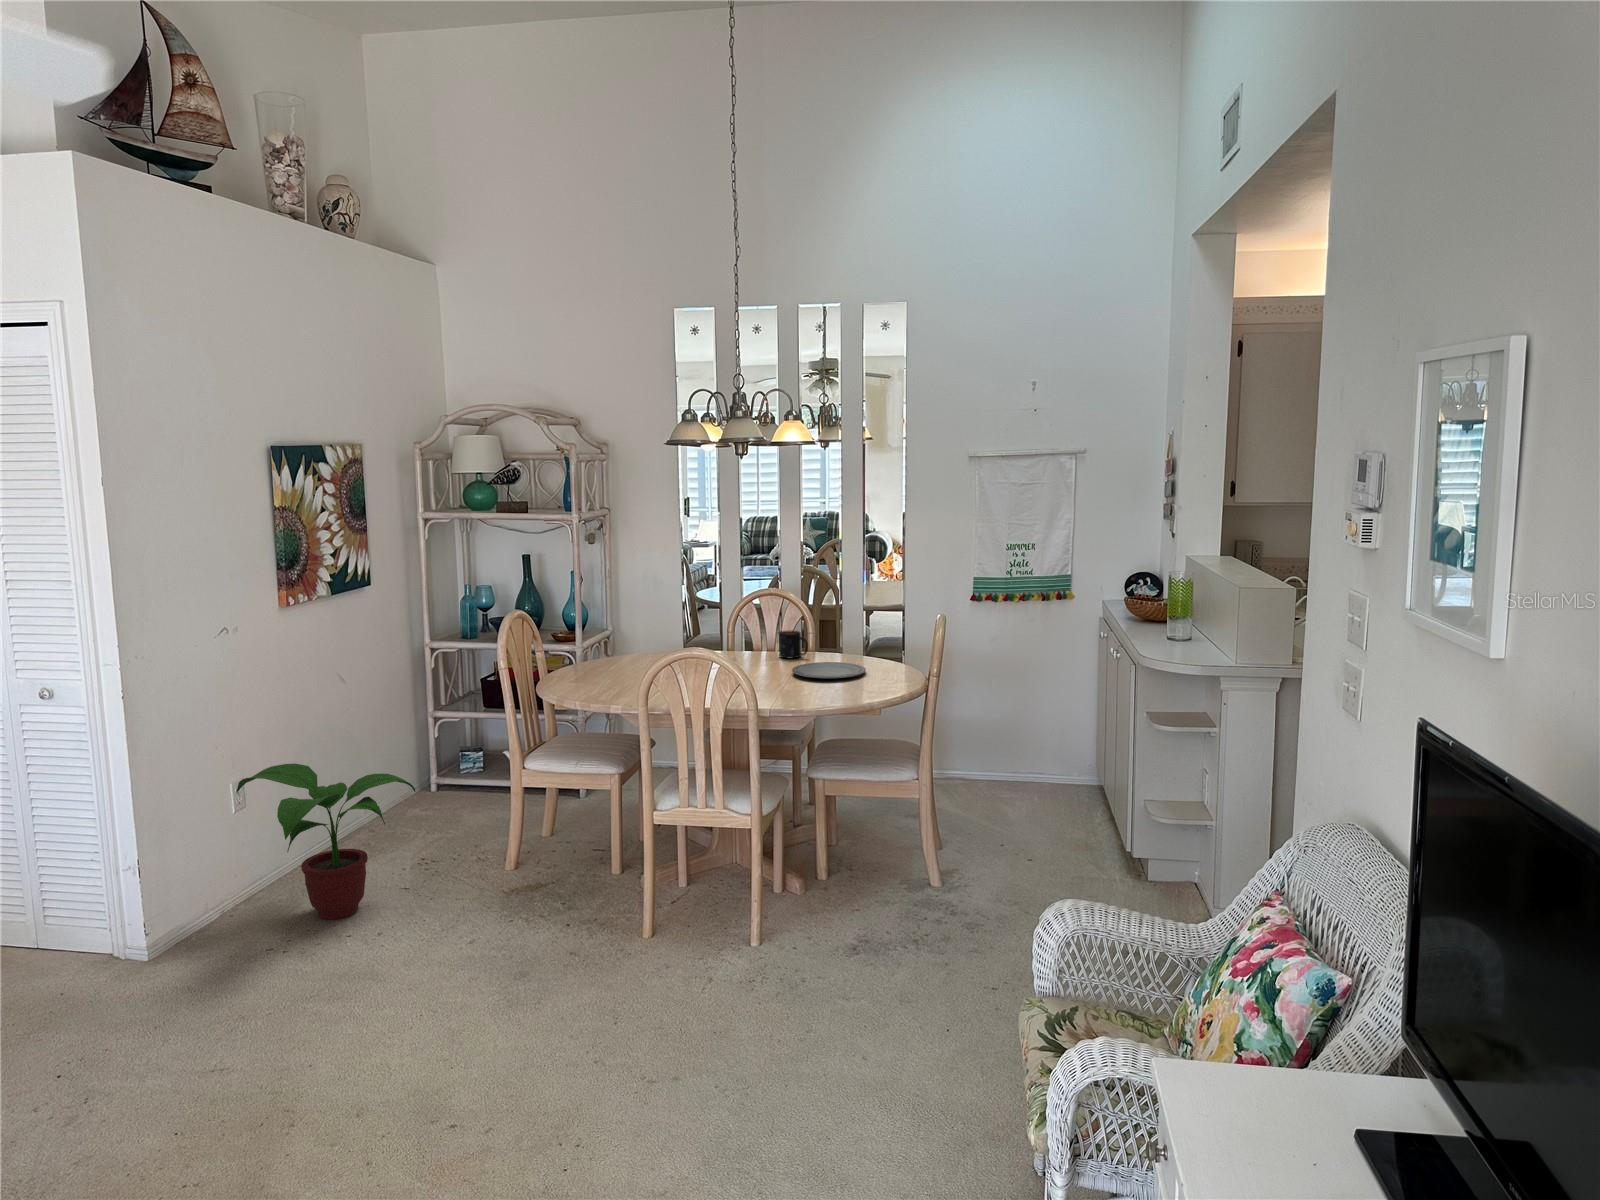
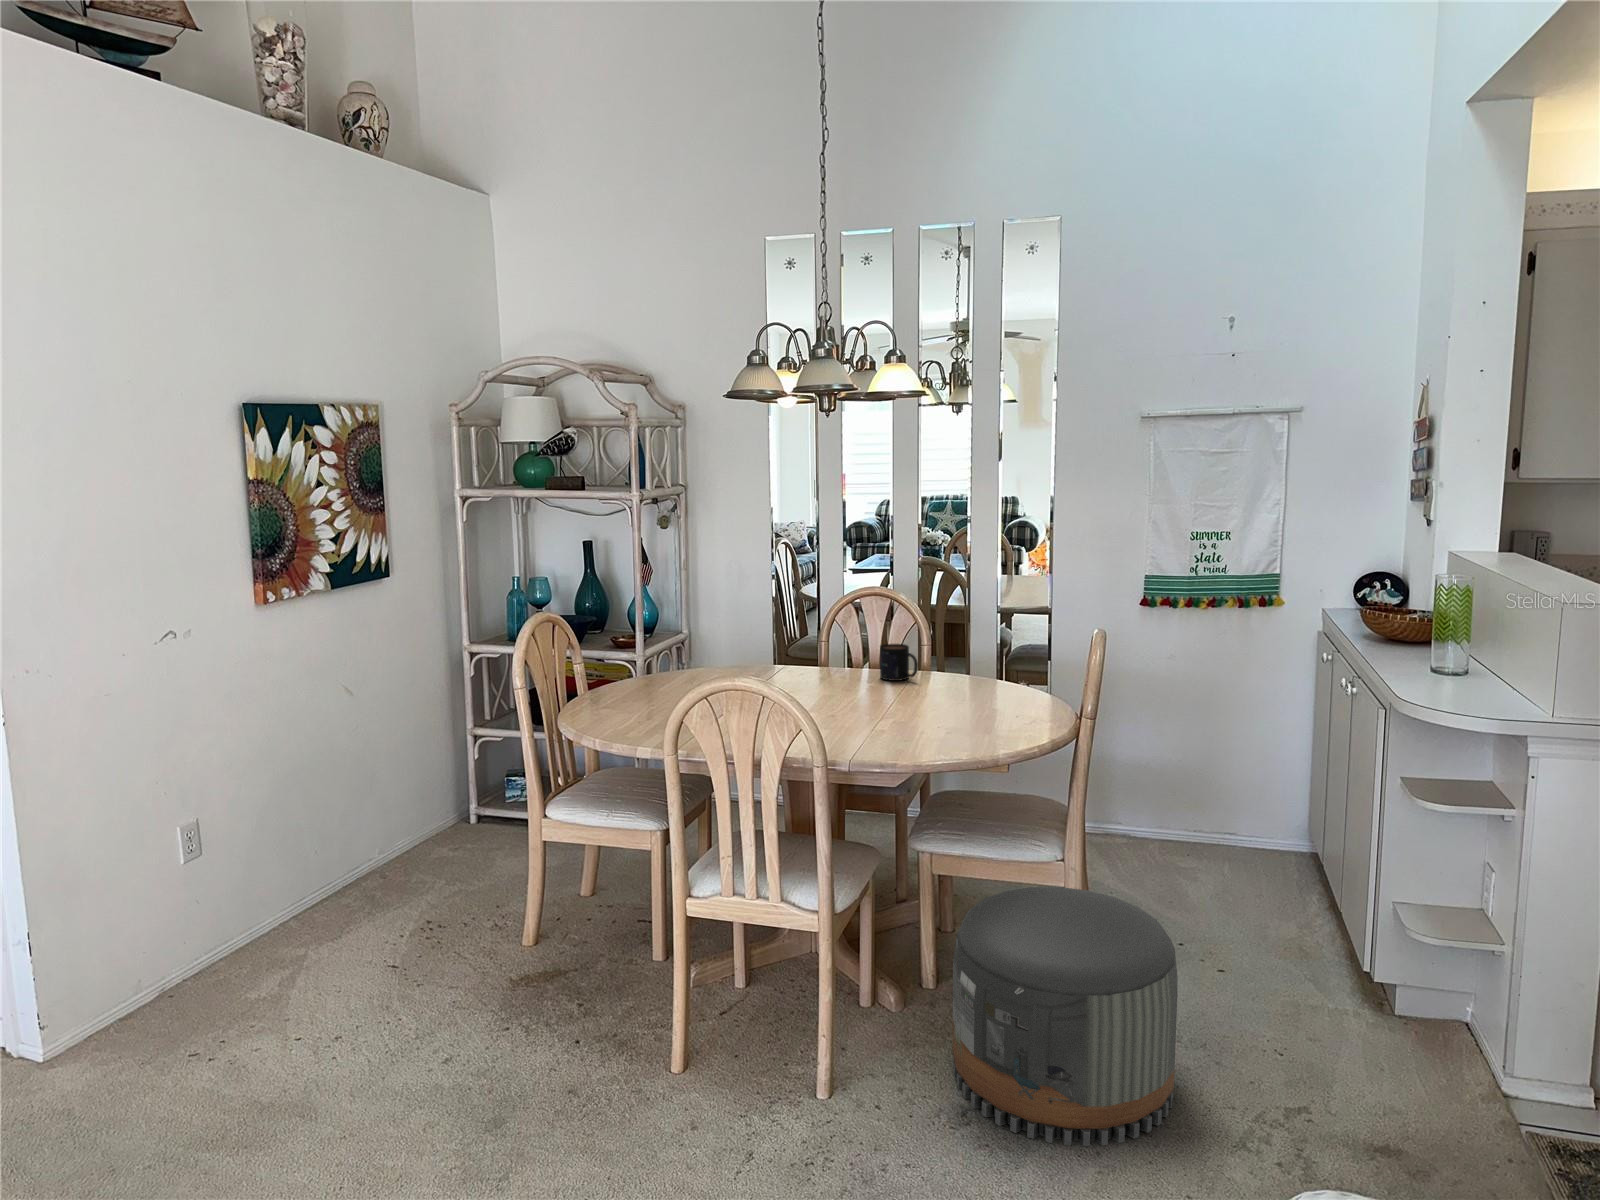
plate: present [792,662,866,678] -> none [892,688,992,714]
potted plant: present [236,764,415,919] -> none [186,803,406,1005]
pouf: none [845,797,999,963] -> present [952,887,1178,1146]

